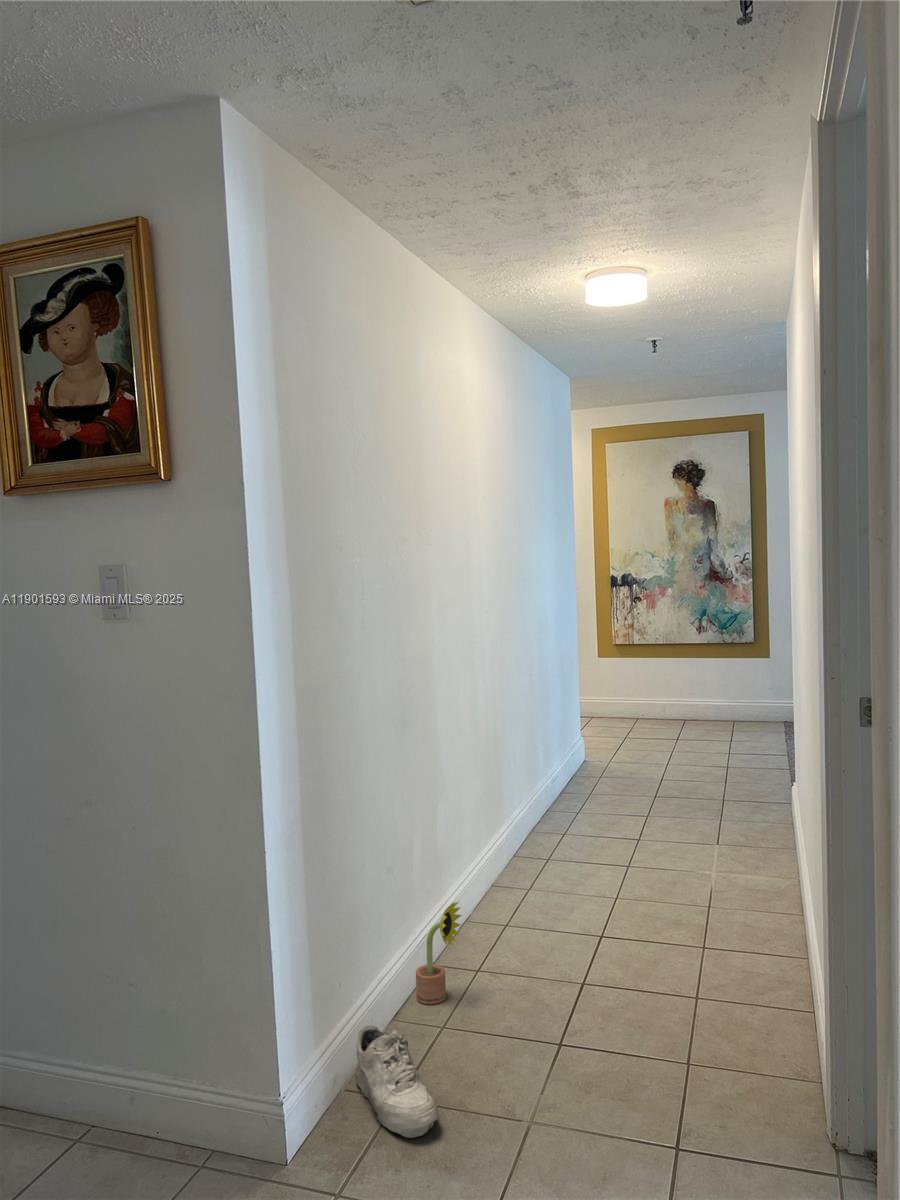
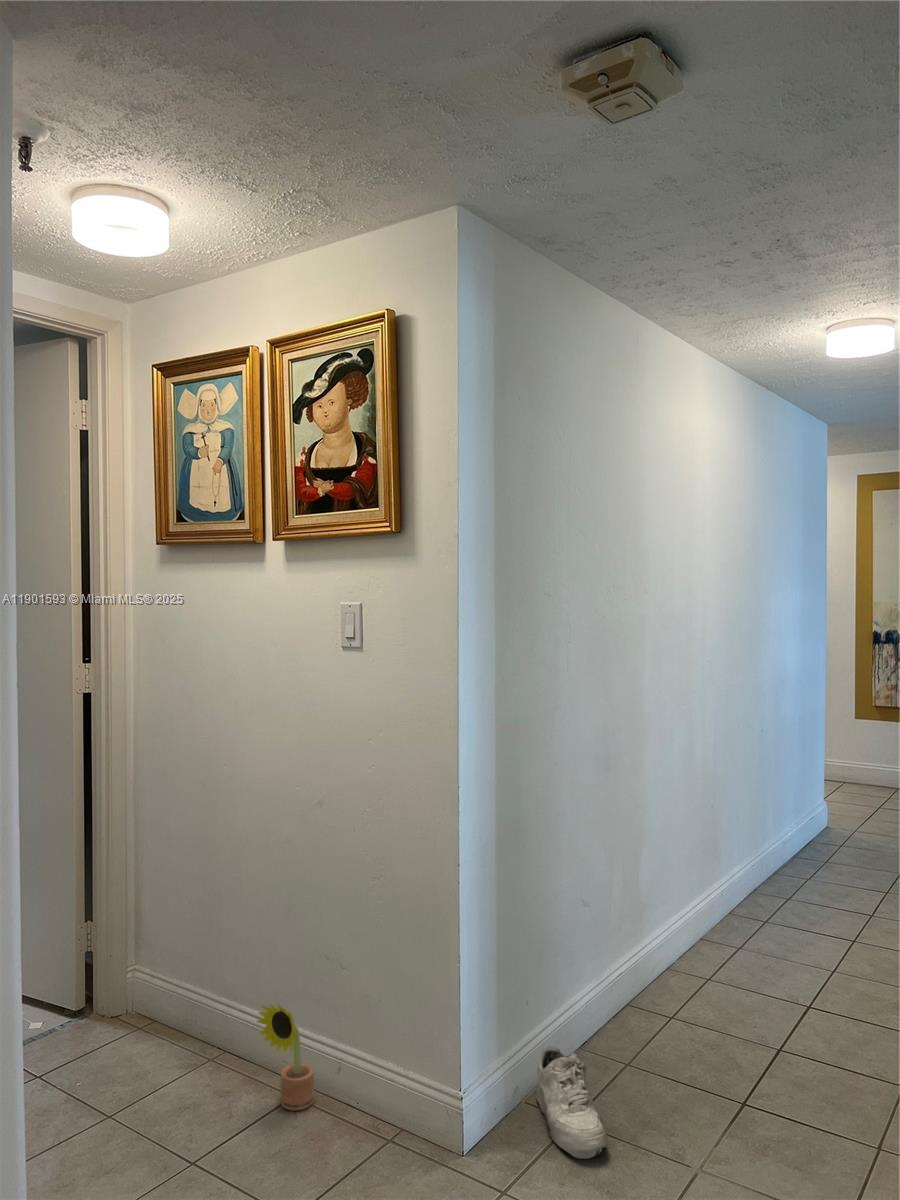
decorative plant: present [416,902,462,1004] -> present [257,1004,314,1111]

